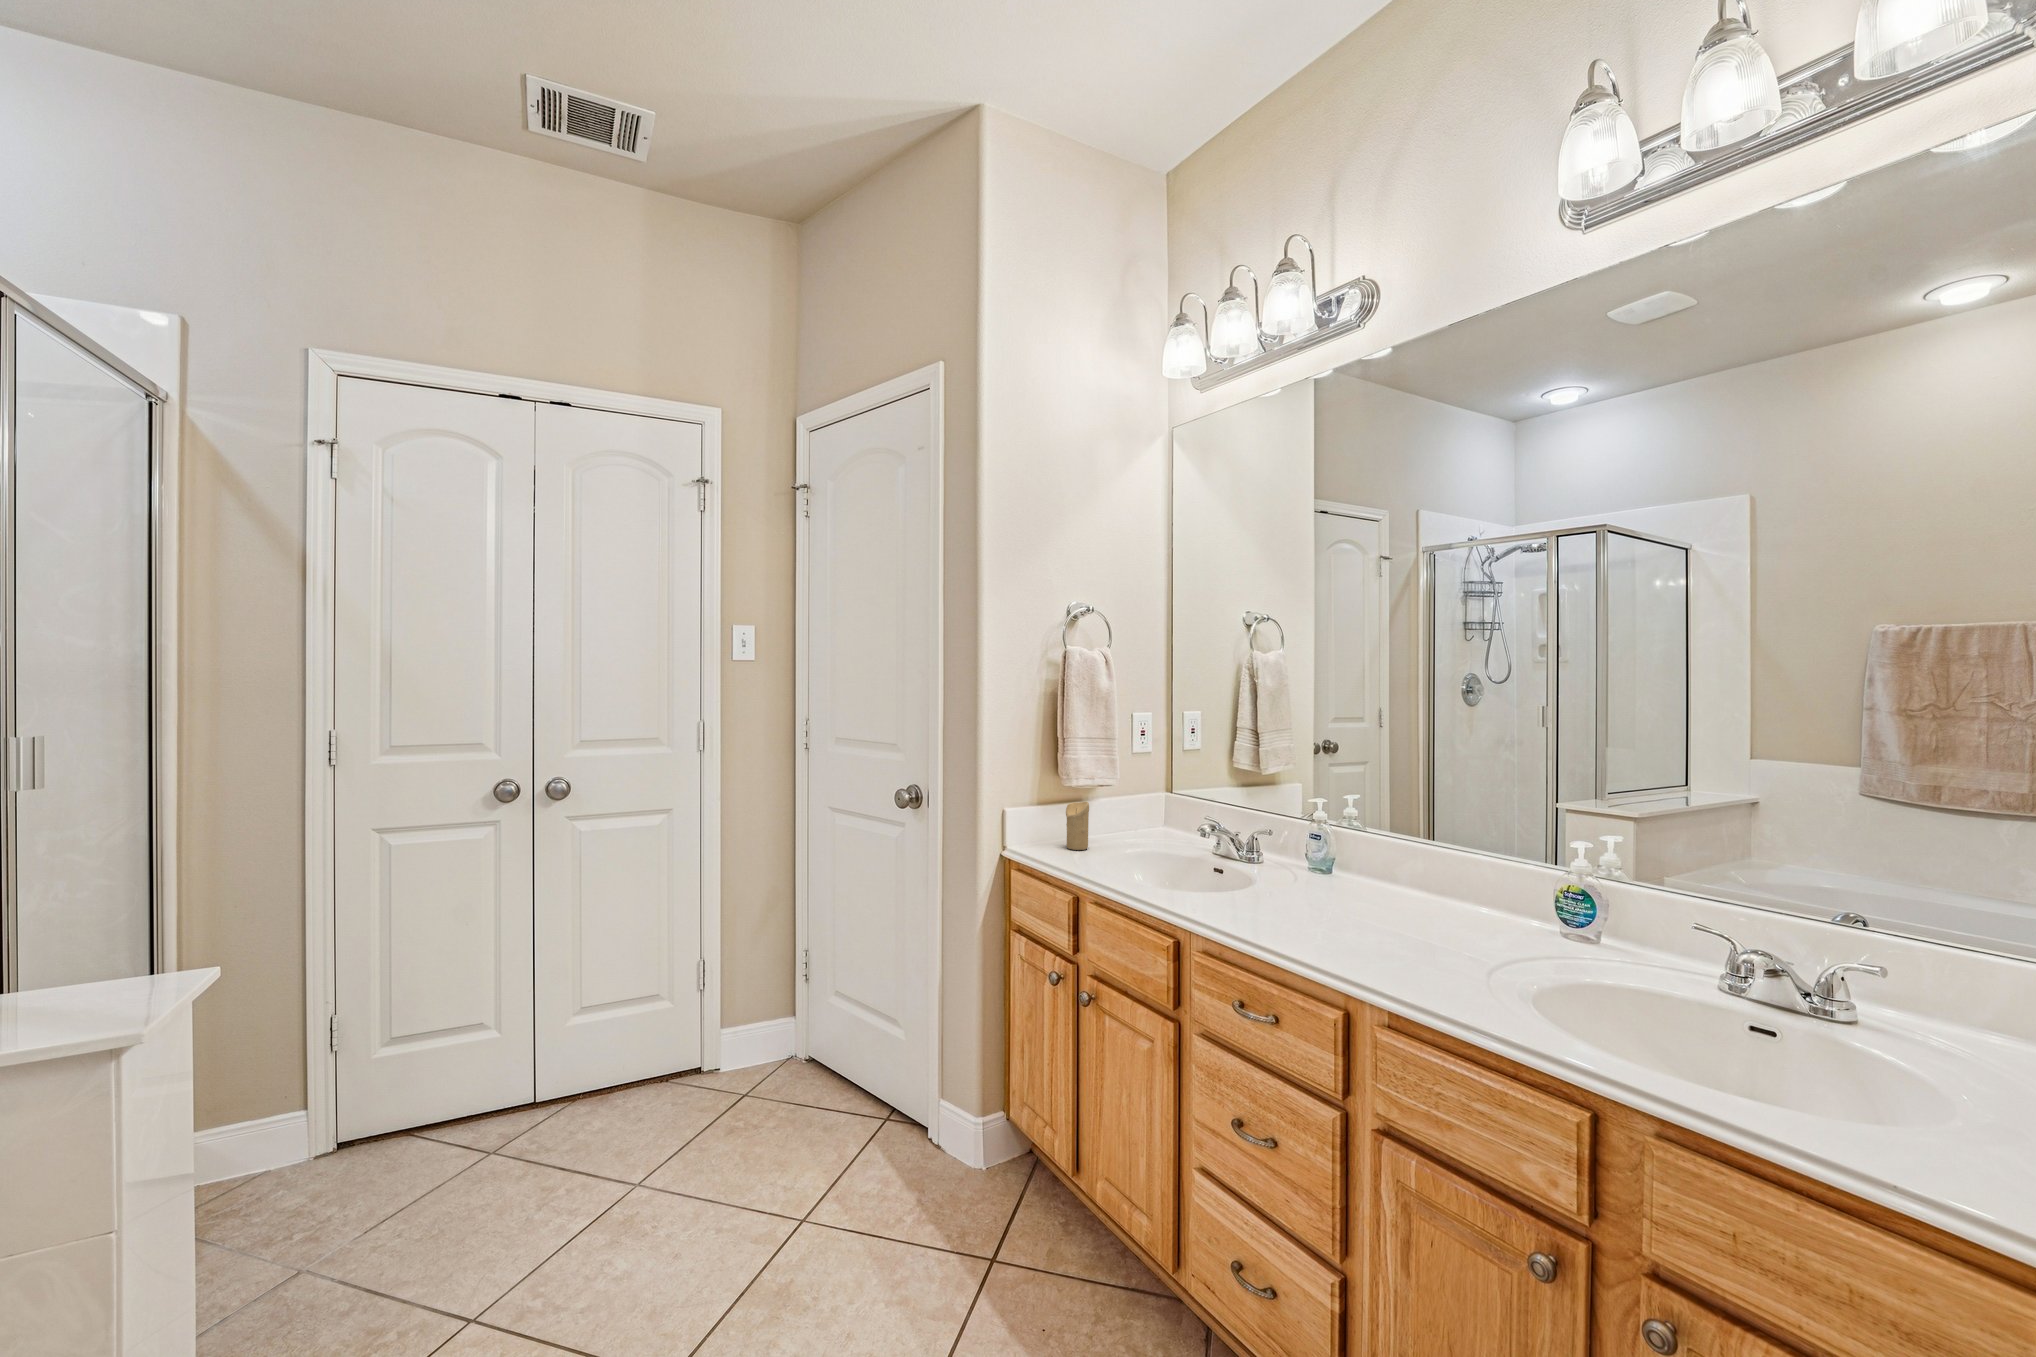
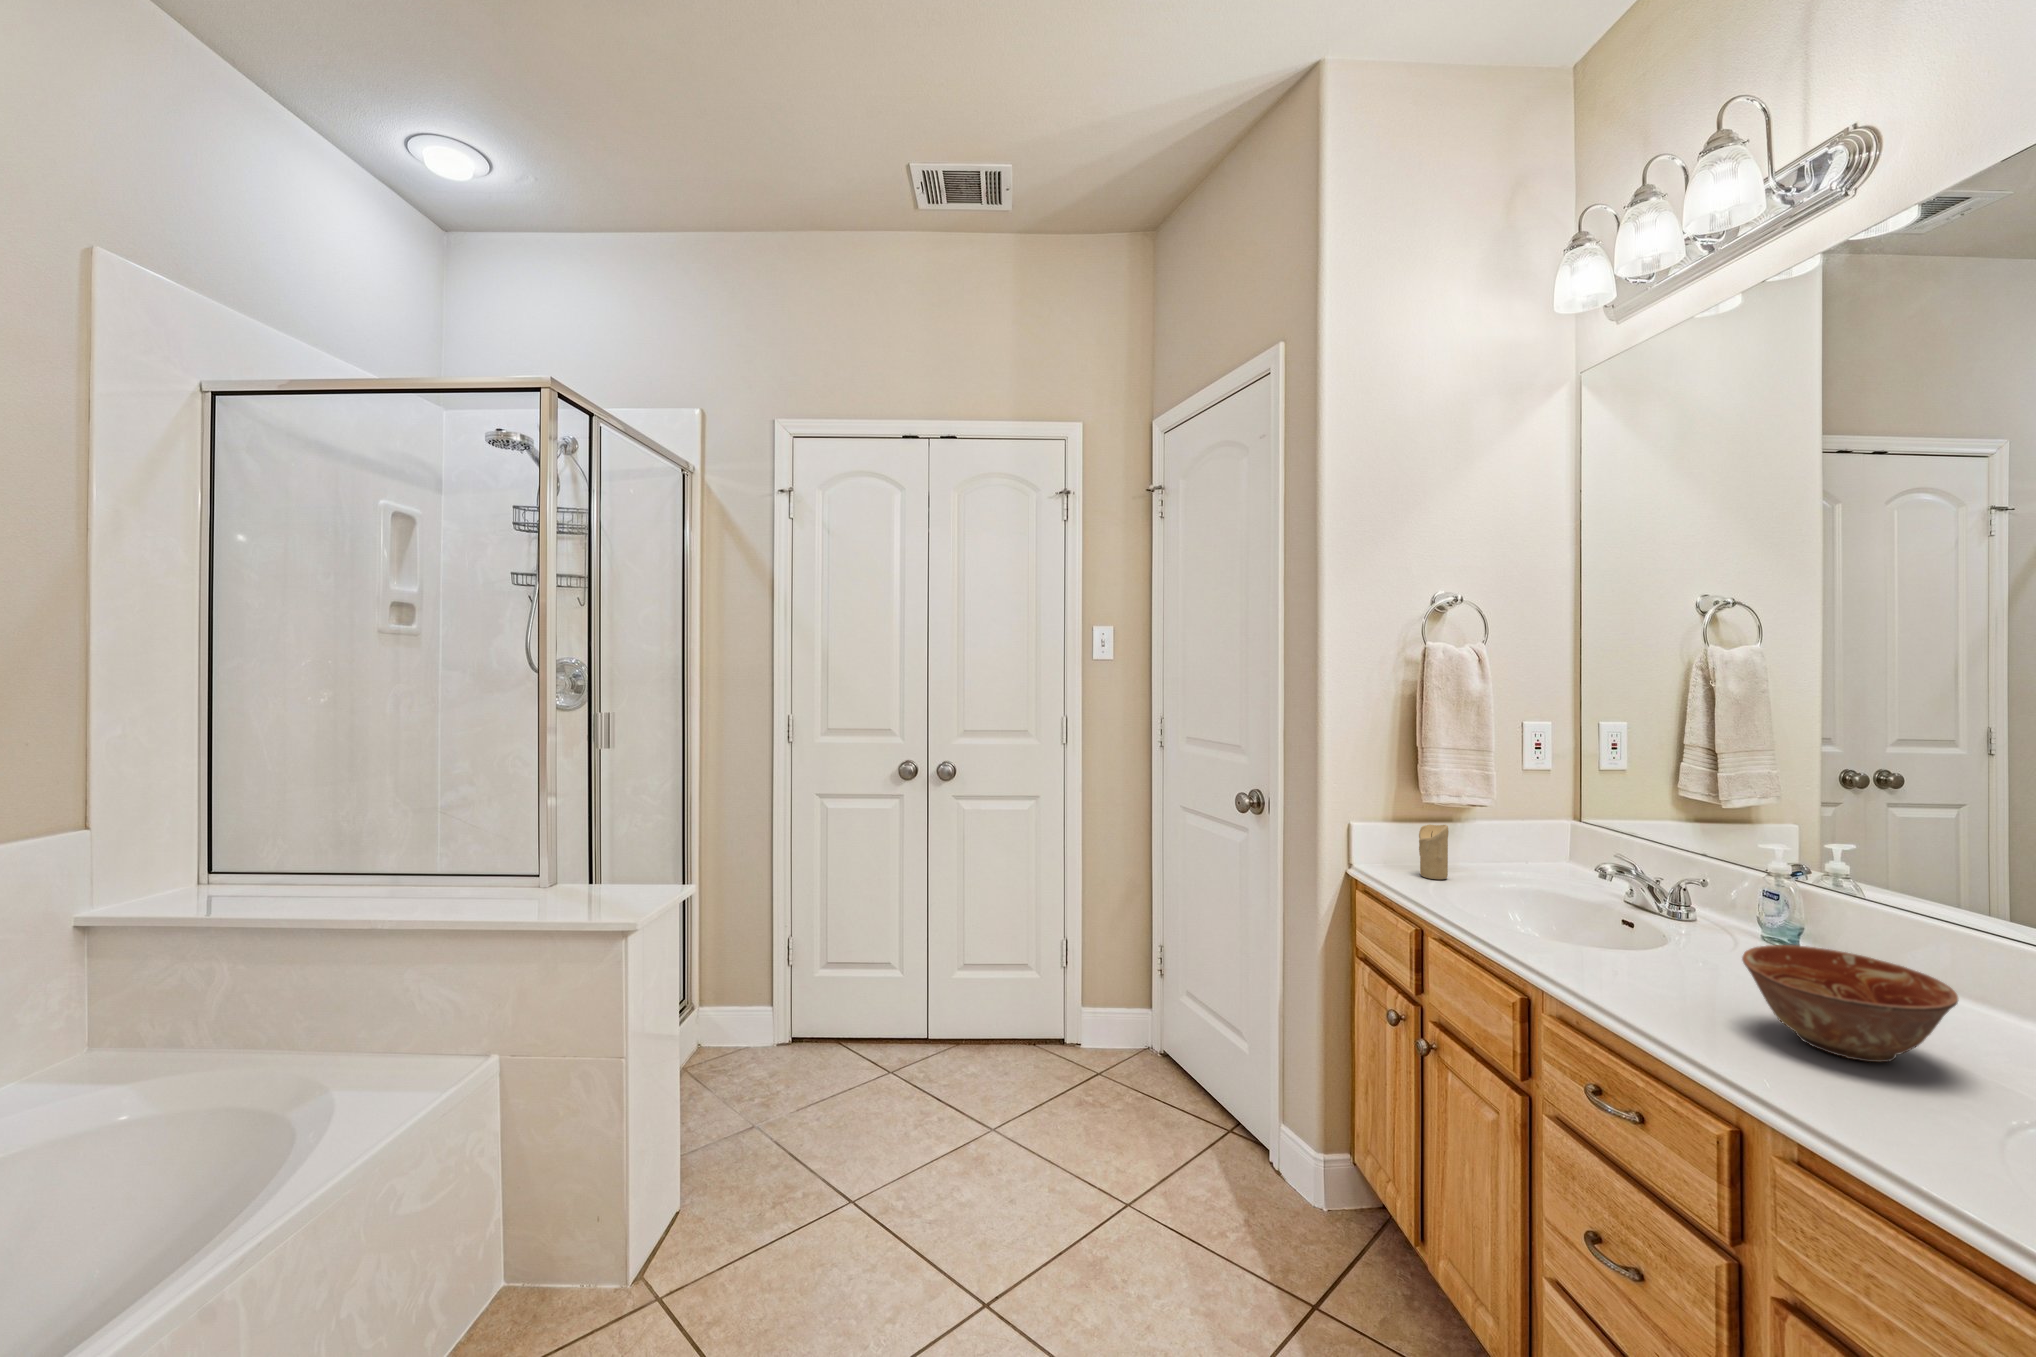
ceramic bowl: none [1328,870,1444,946] -> present [1742,945,1958,1063]

